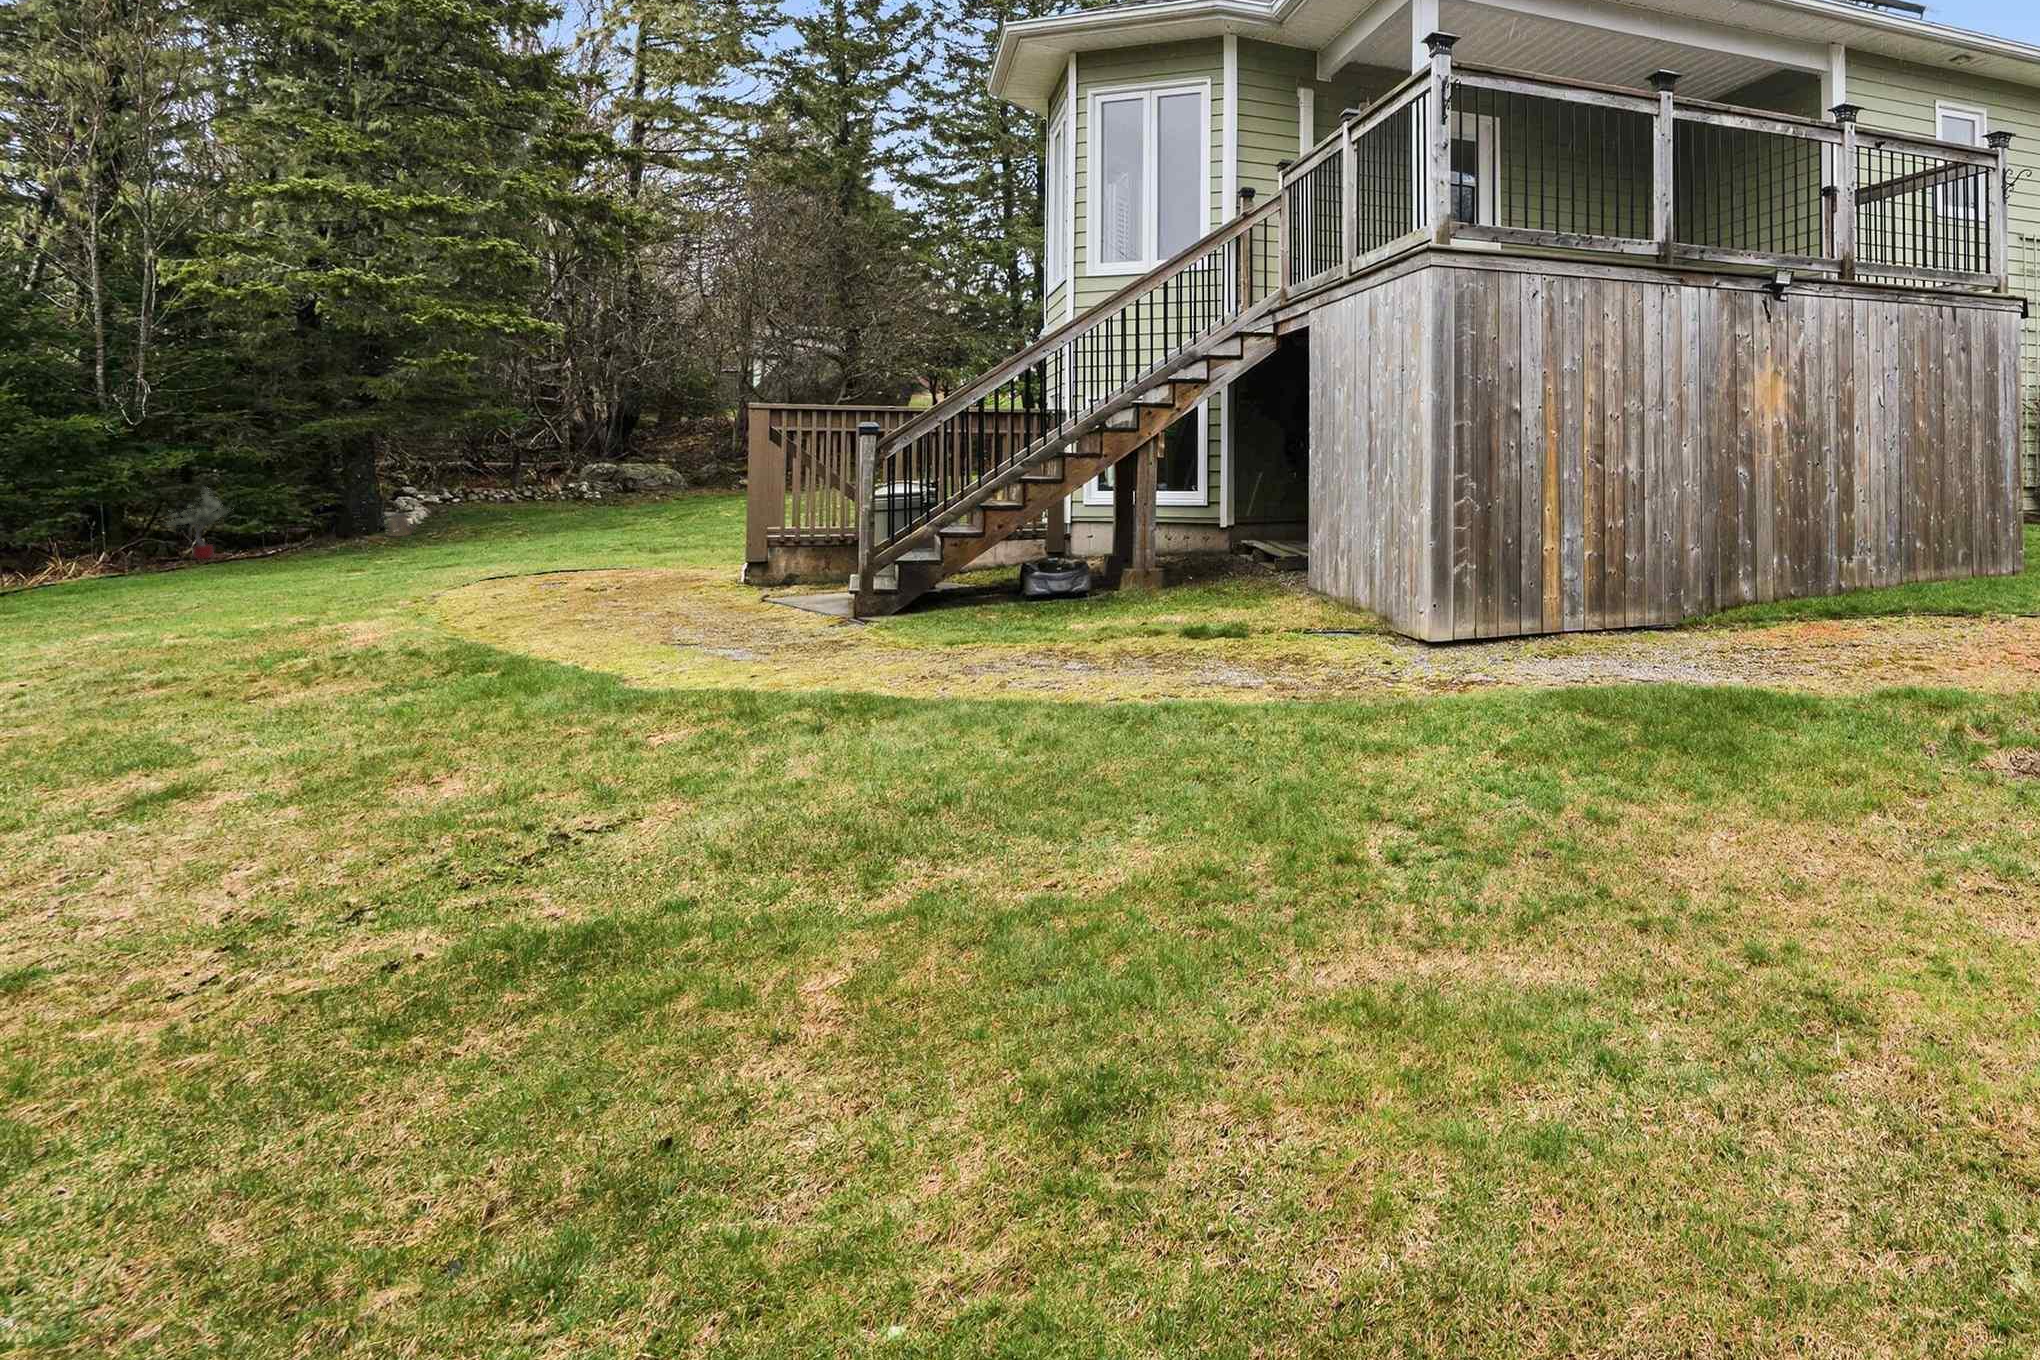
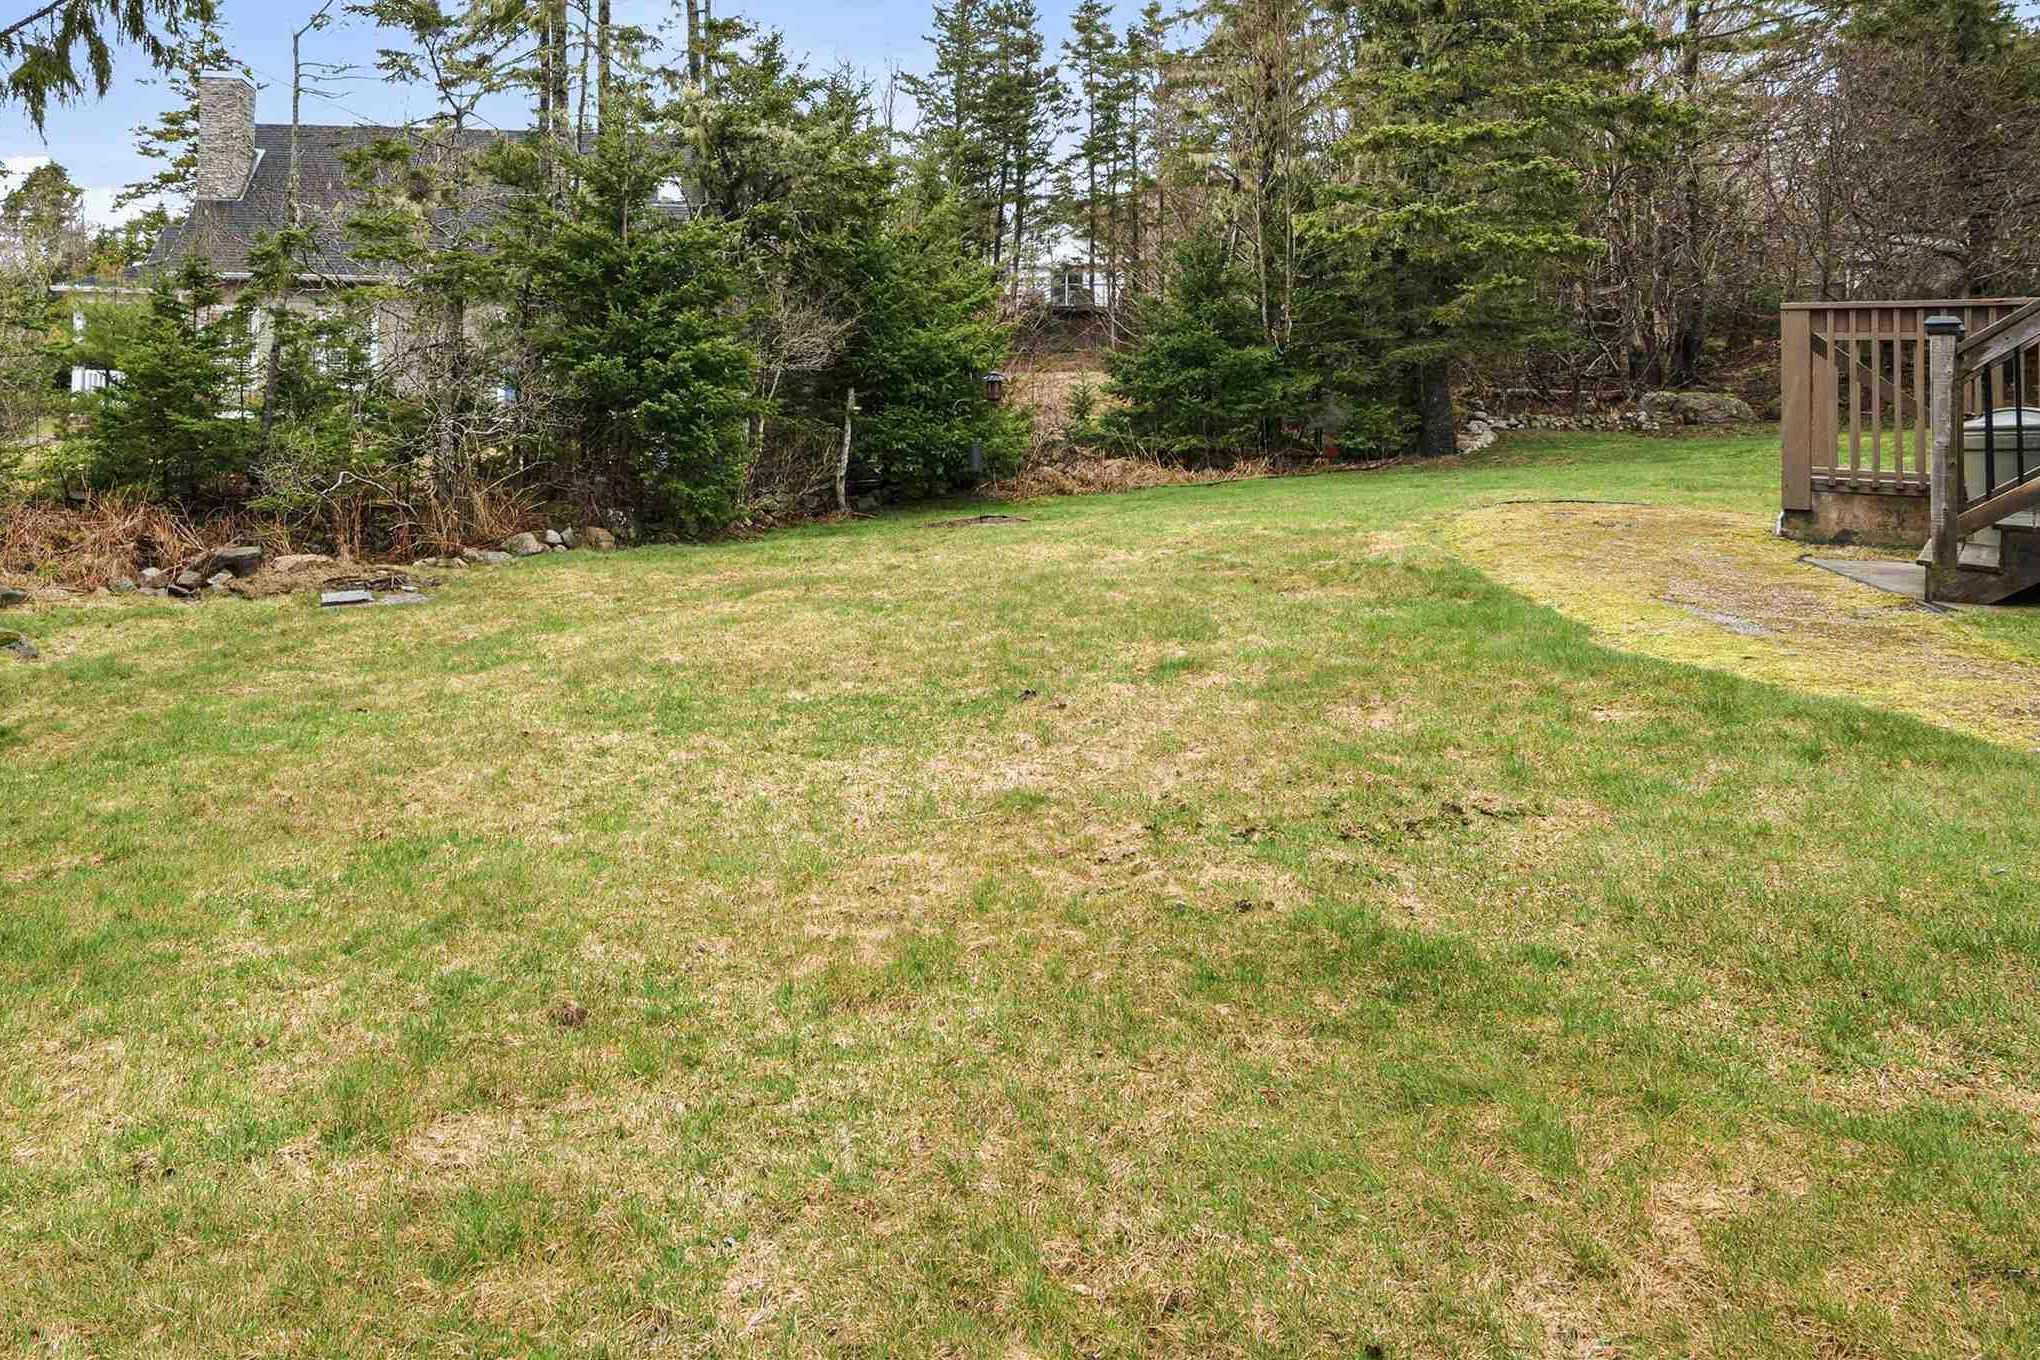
watering can: present [381,513,421,536] -> none [1454,427,1498,451]

